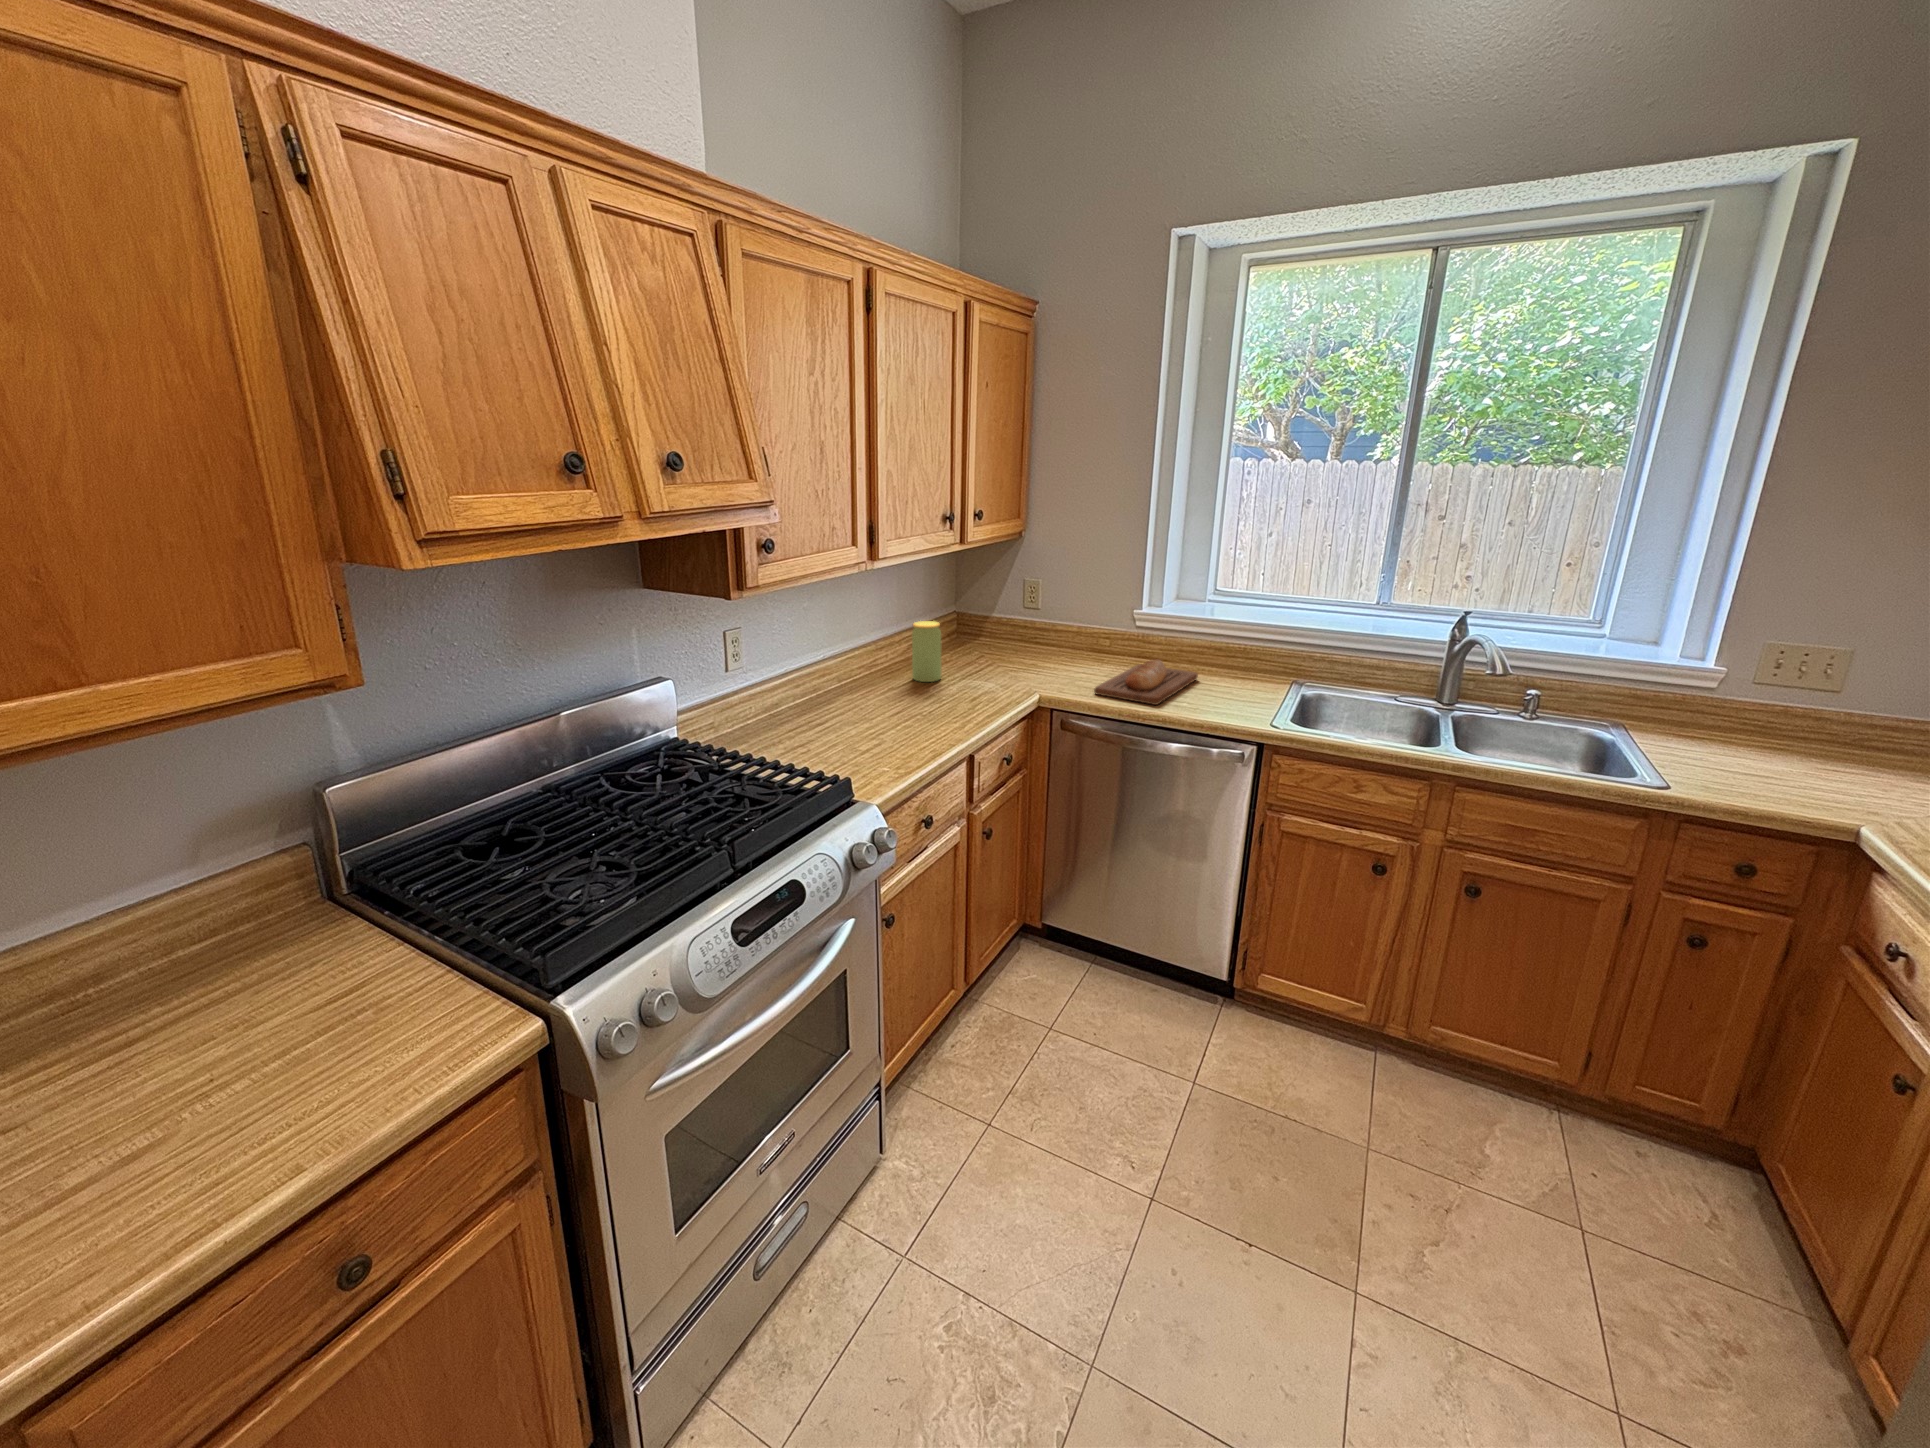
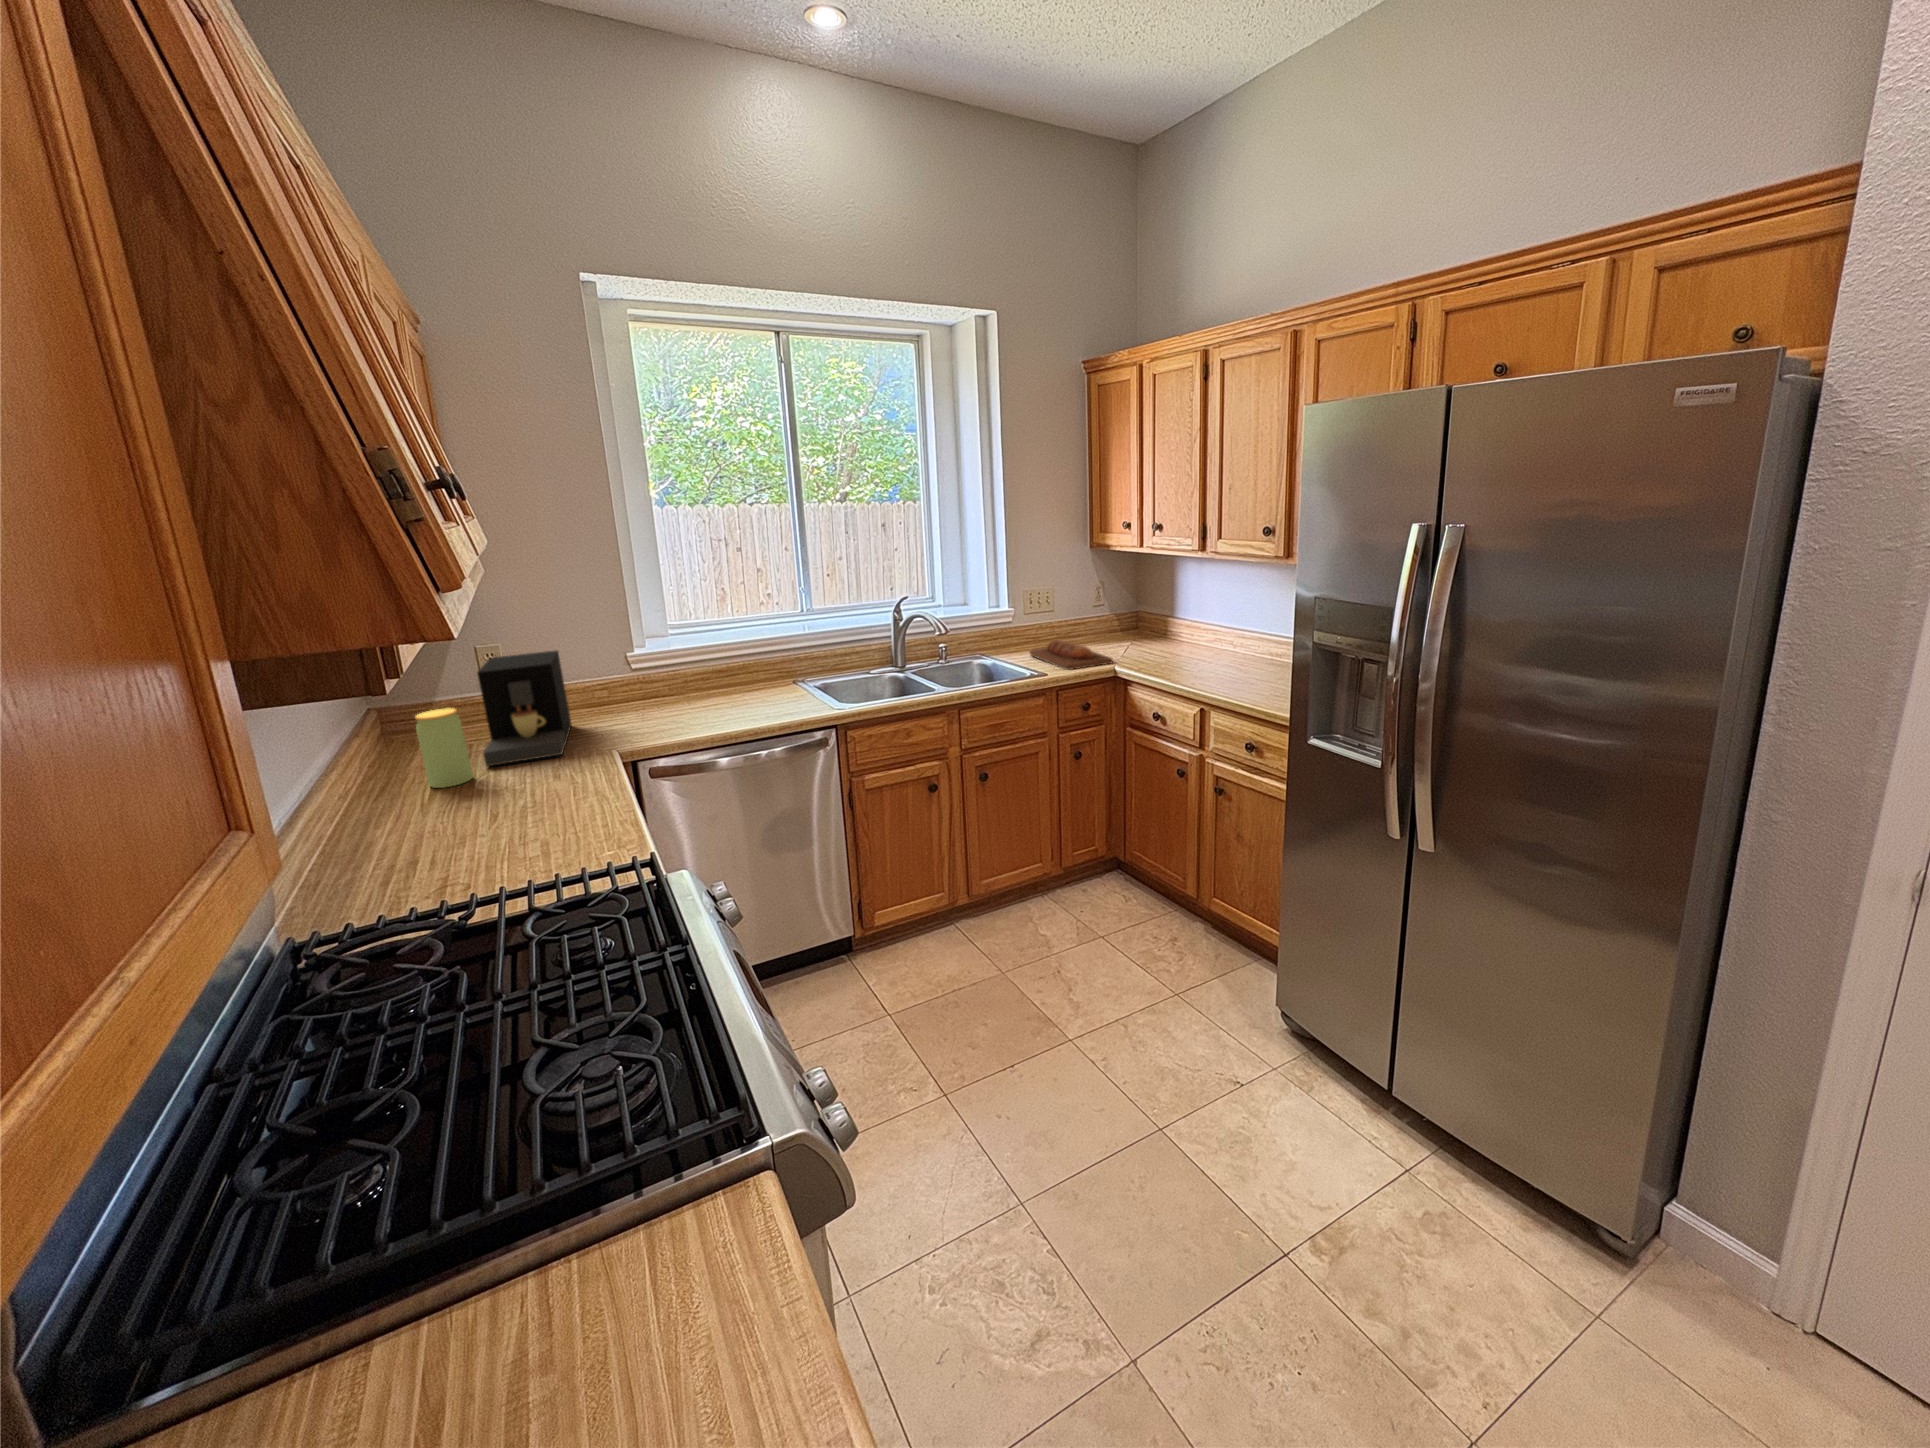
coffee maker: none [957,589,1060,683] -> present [477,650,572,766]
bread loaf: present [1094,659,1198,705] -> present [1029,640,1113,670]

